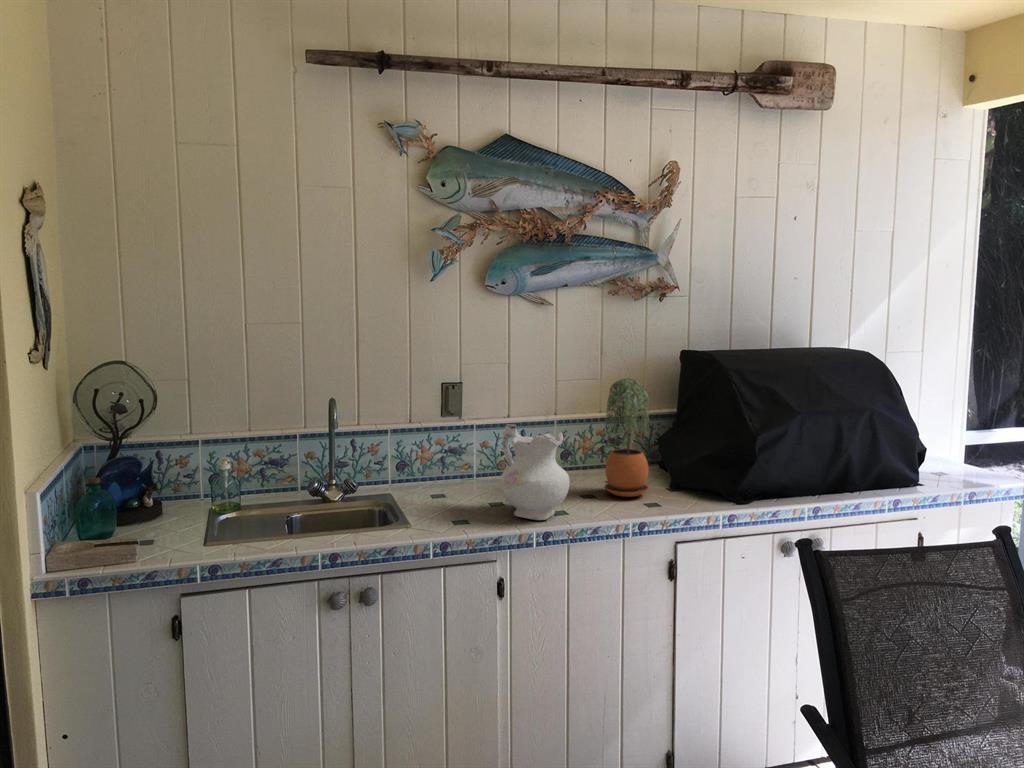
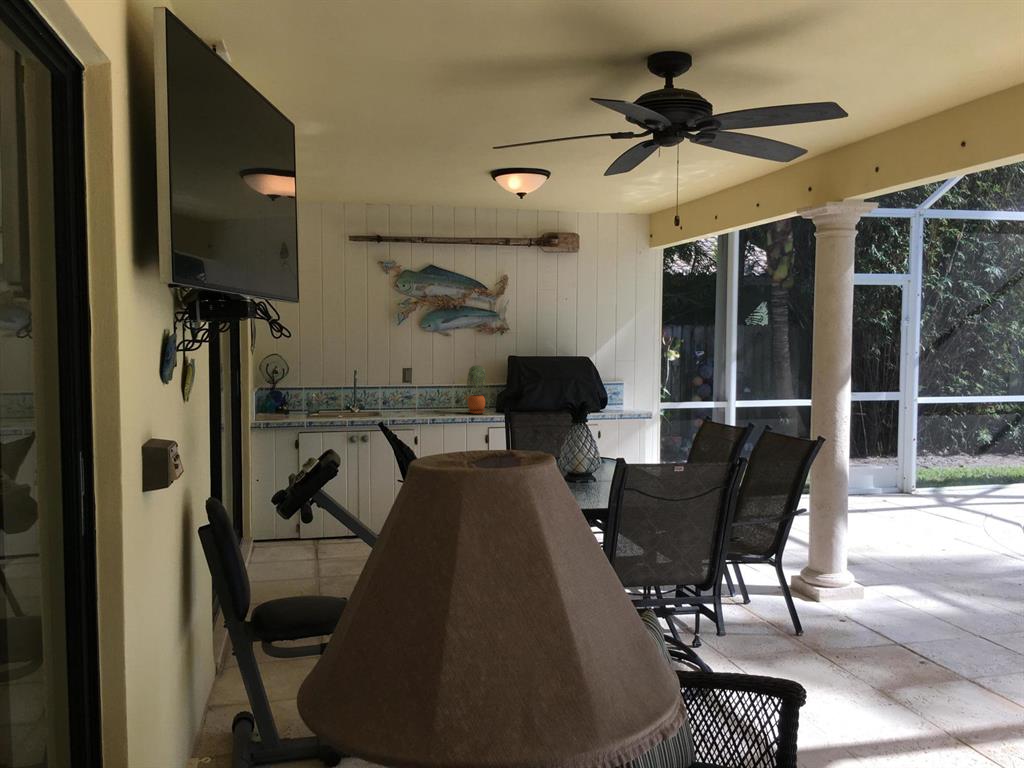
ceramic pitcher: present [501,424,570,520] -> none [420,381,447,417]

